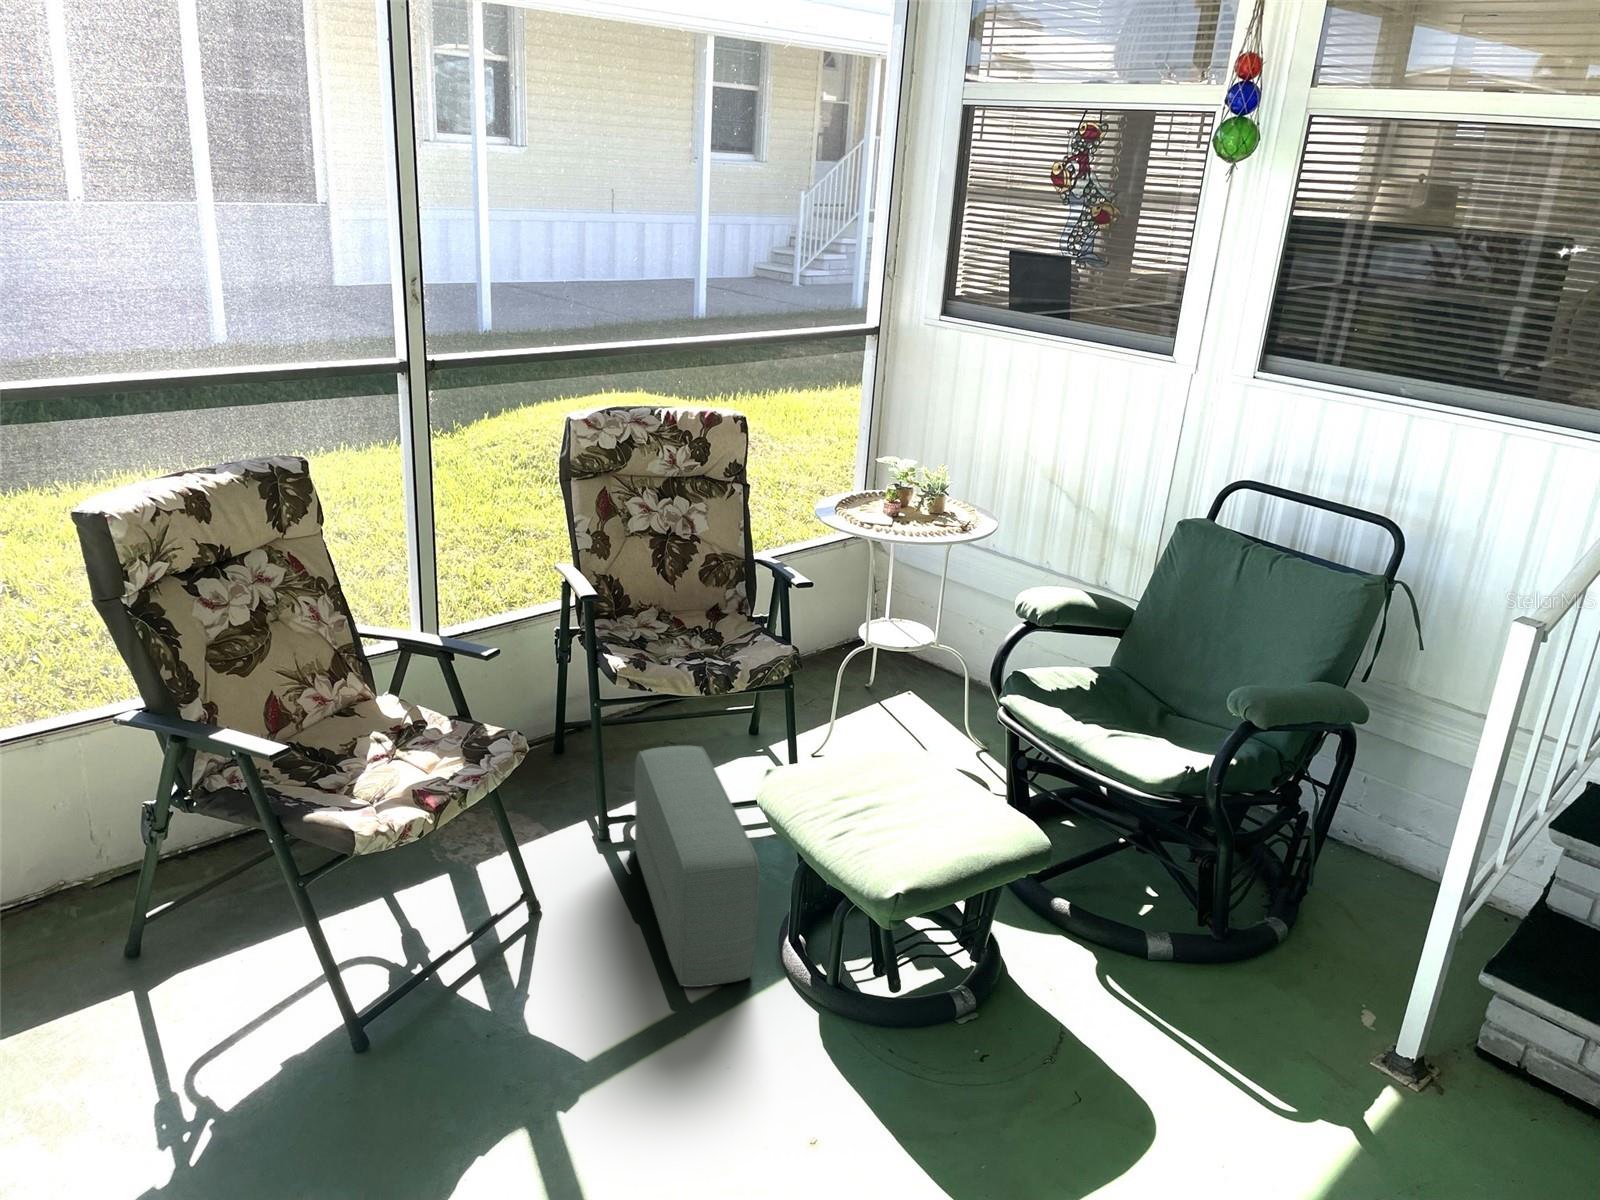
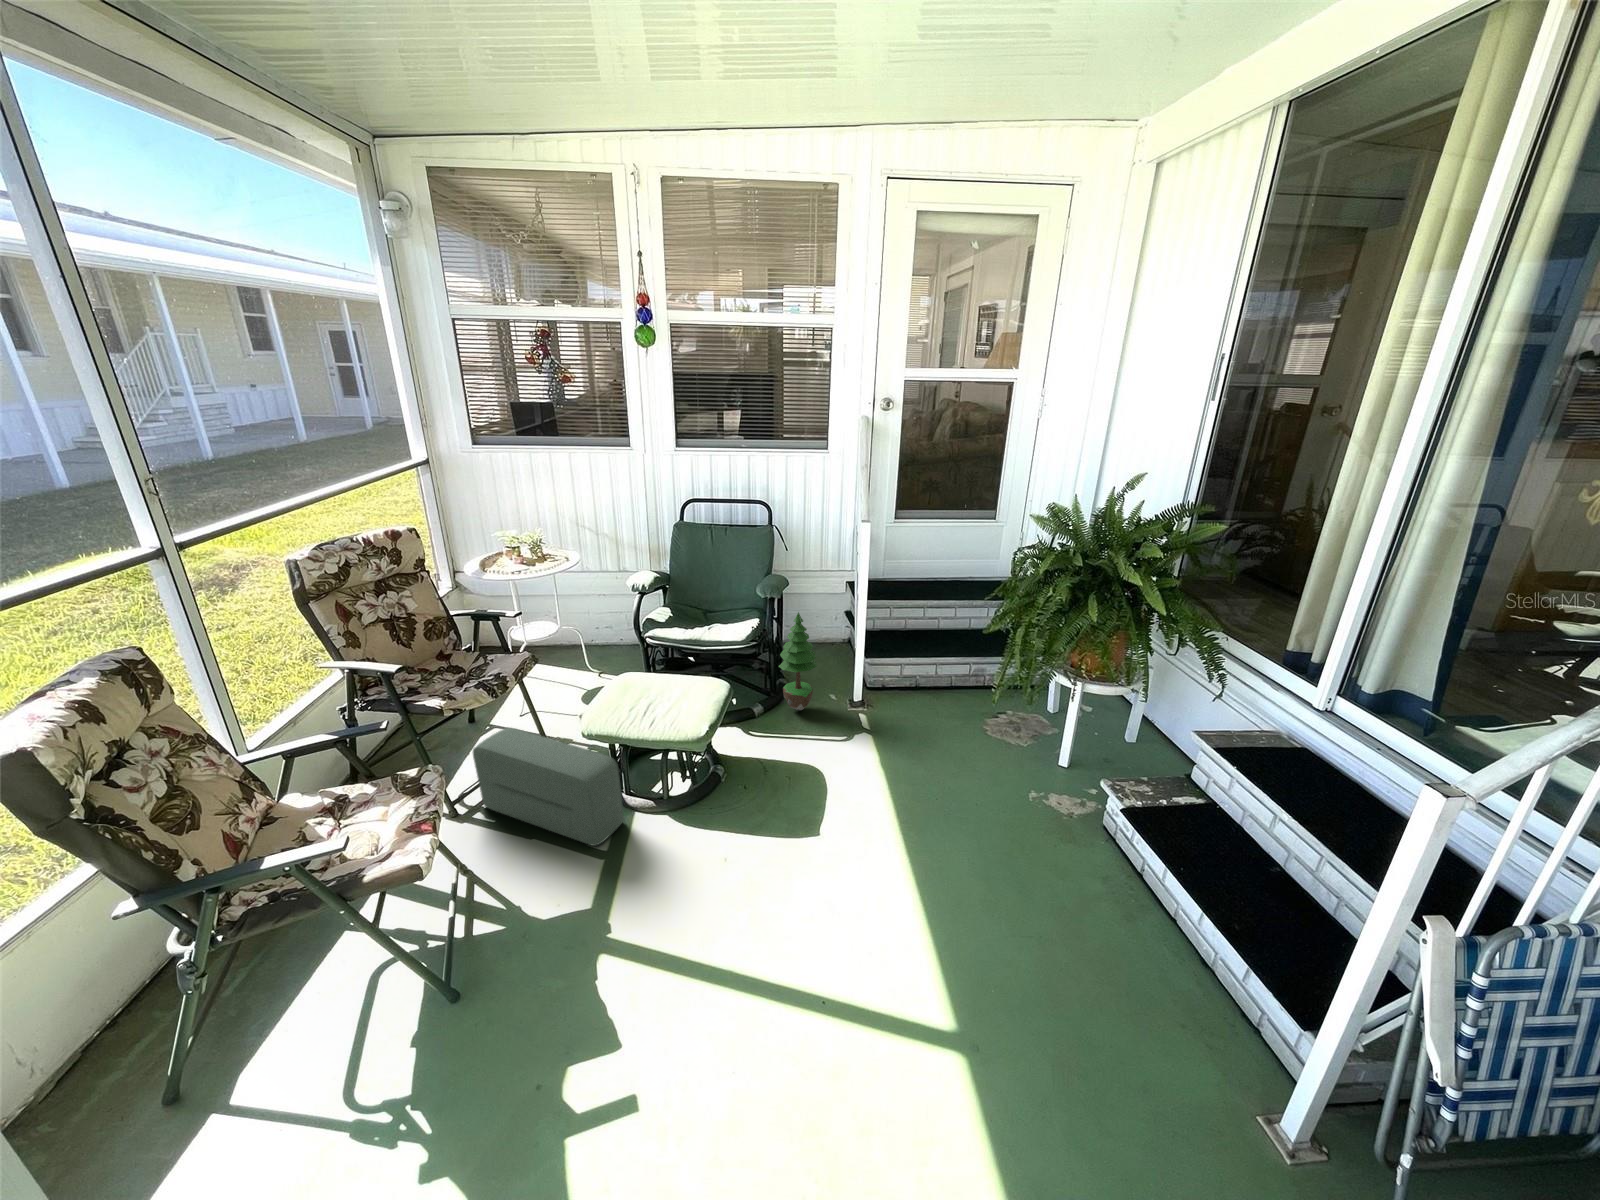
potted tree: none [1220,770,1323,994] -> present [779,612,817,711]

